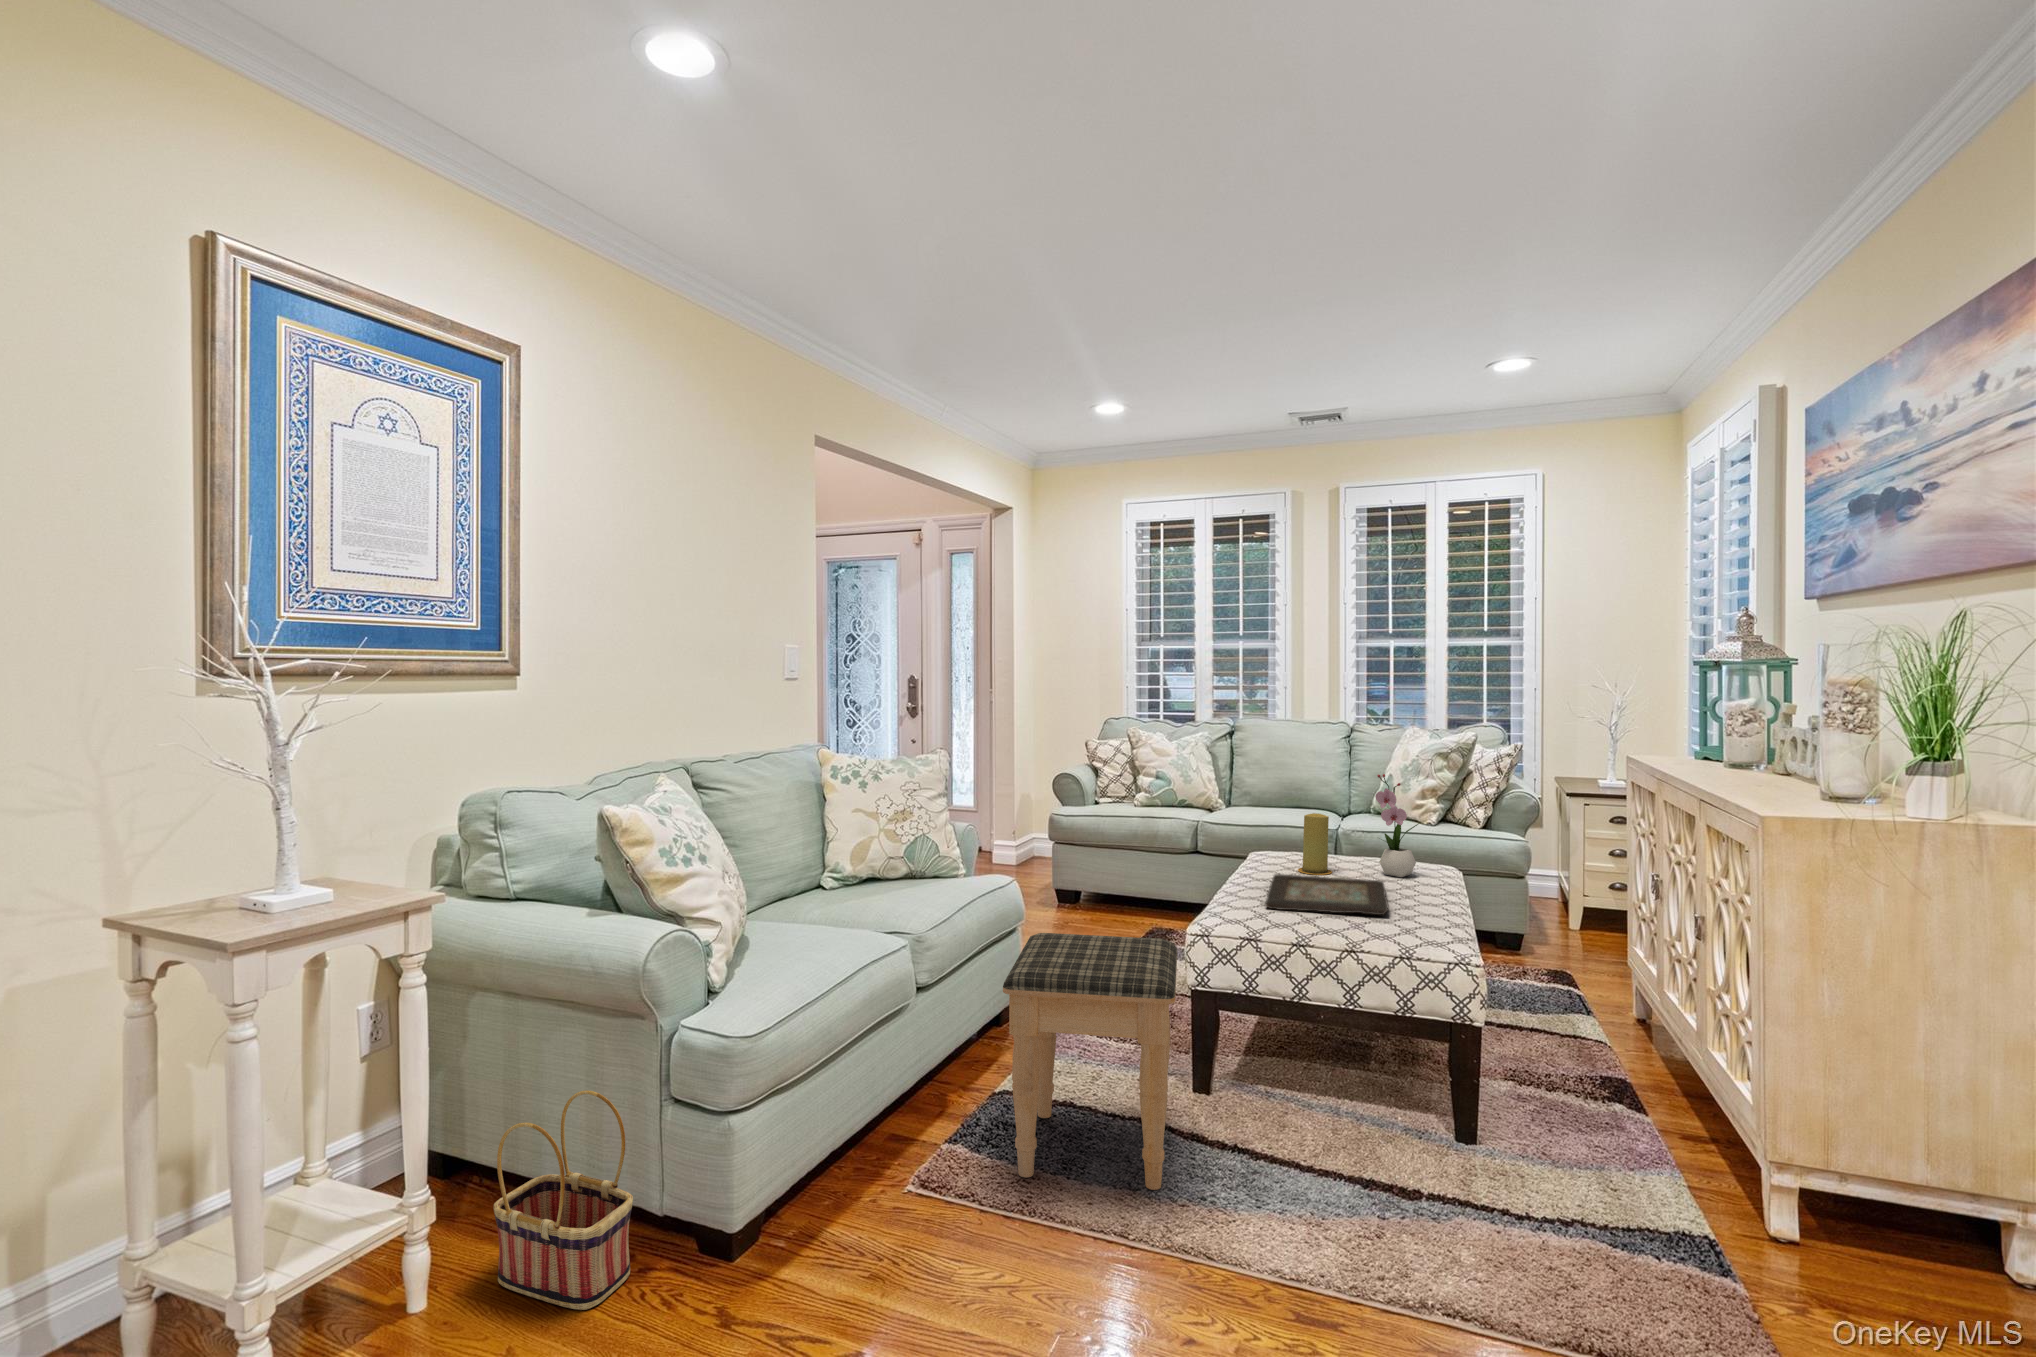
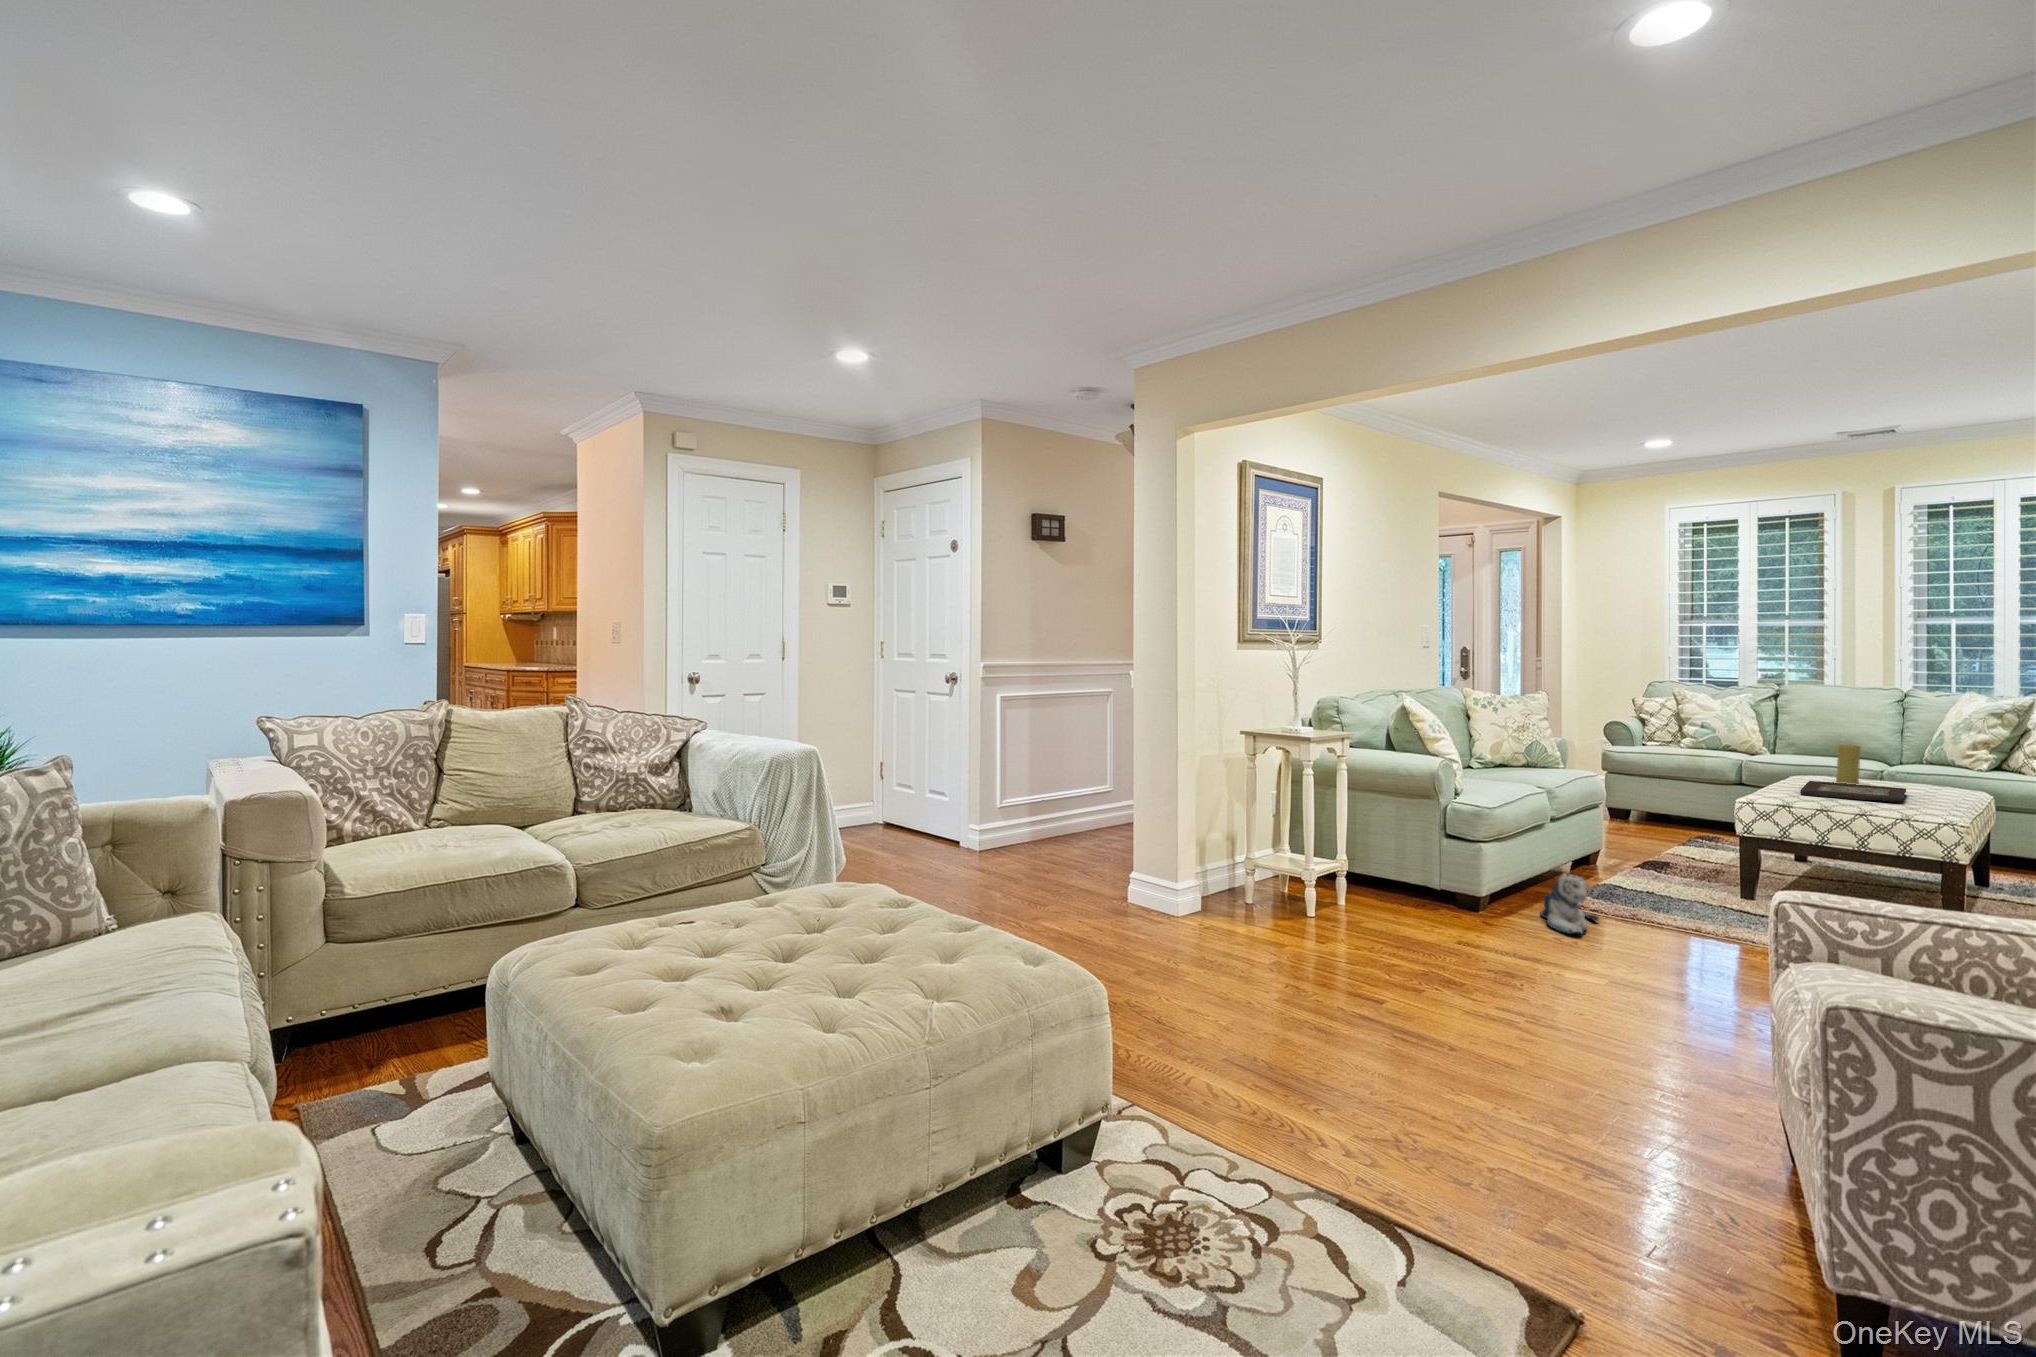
flower arrangement: present [1375,774,1420,877] -> none [1904,717,1947,791]
footstool: present [1003,933,1177,1190] -> none [1617,793,1733,927]
basket: present [494,1091,633,1310] -> none [1362,831,1427,918]
plush toy: none [866,1145,967,1301] -> present [1540,873,1599,934]

